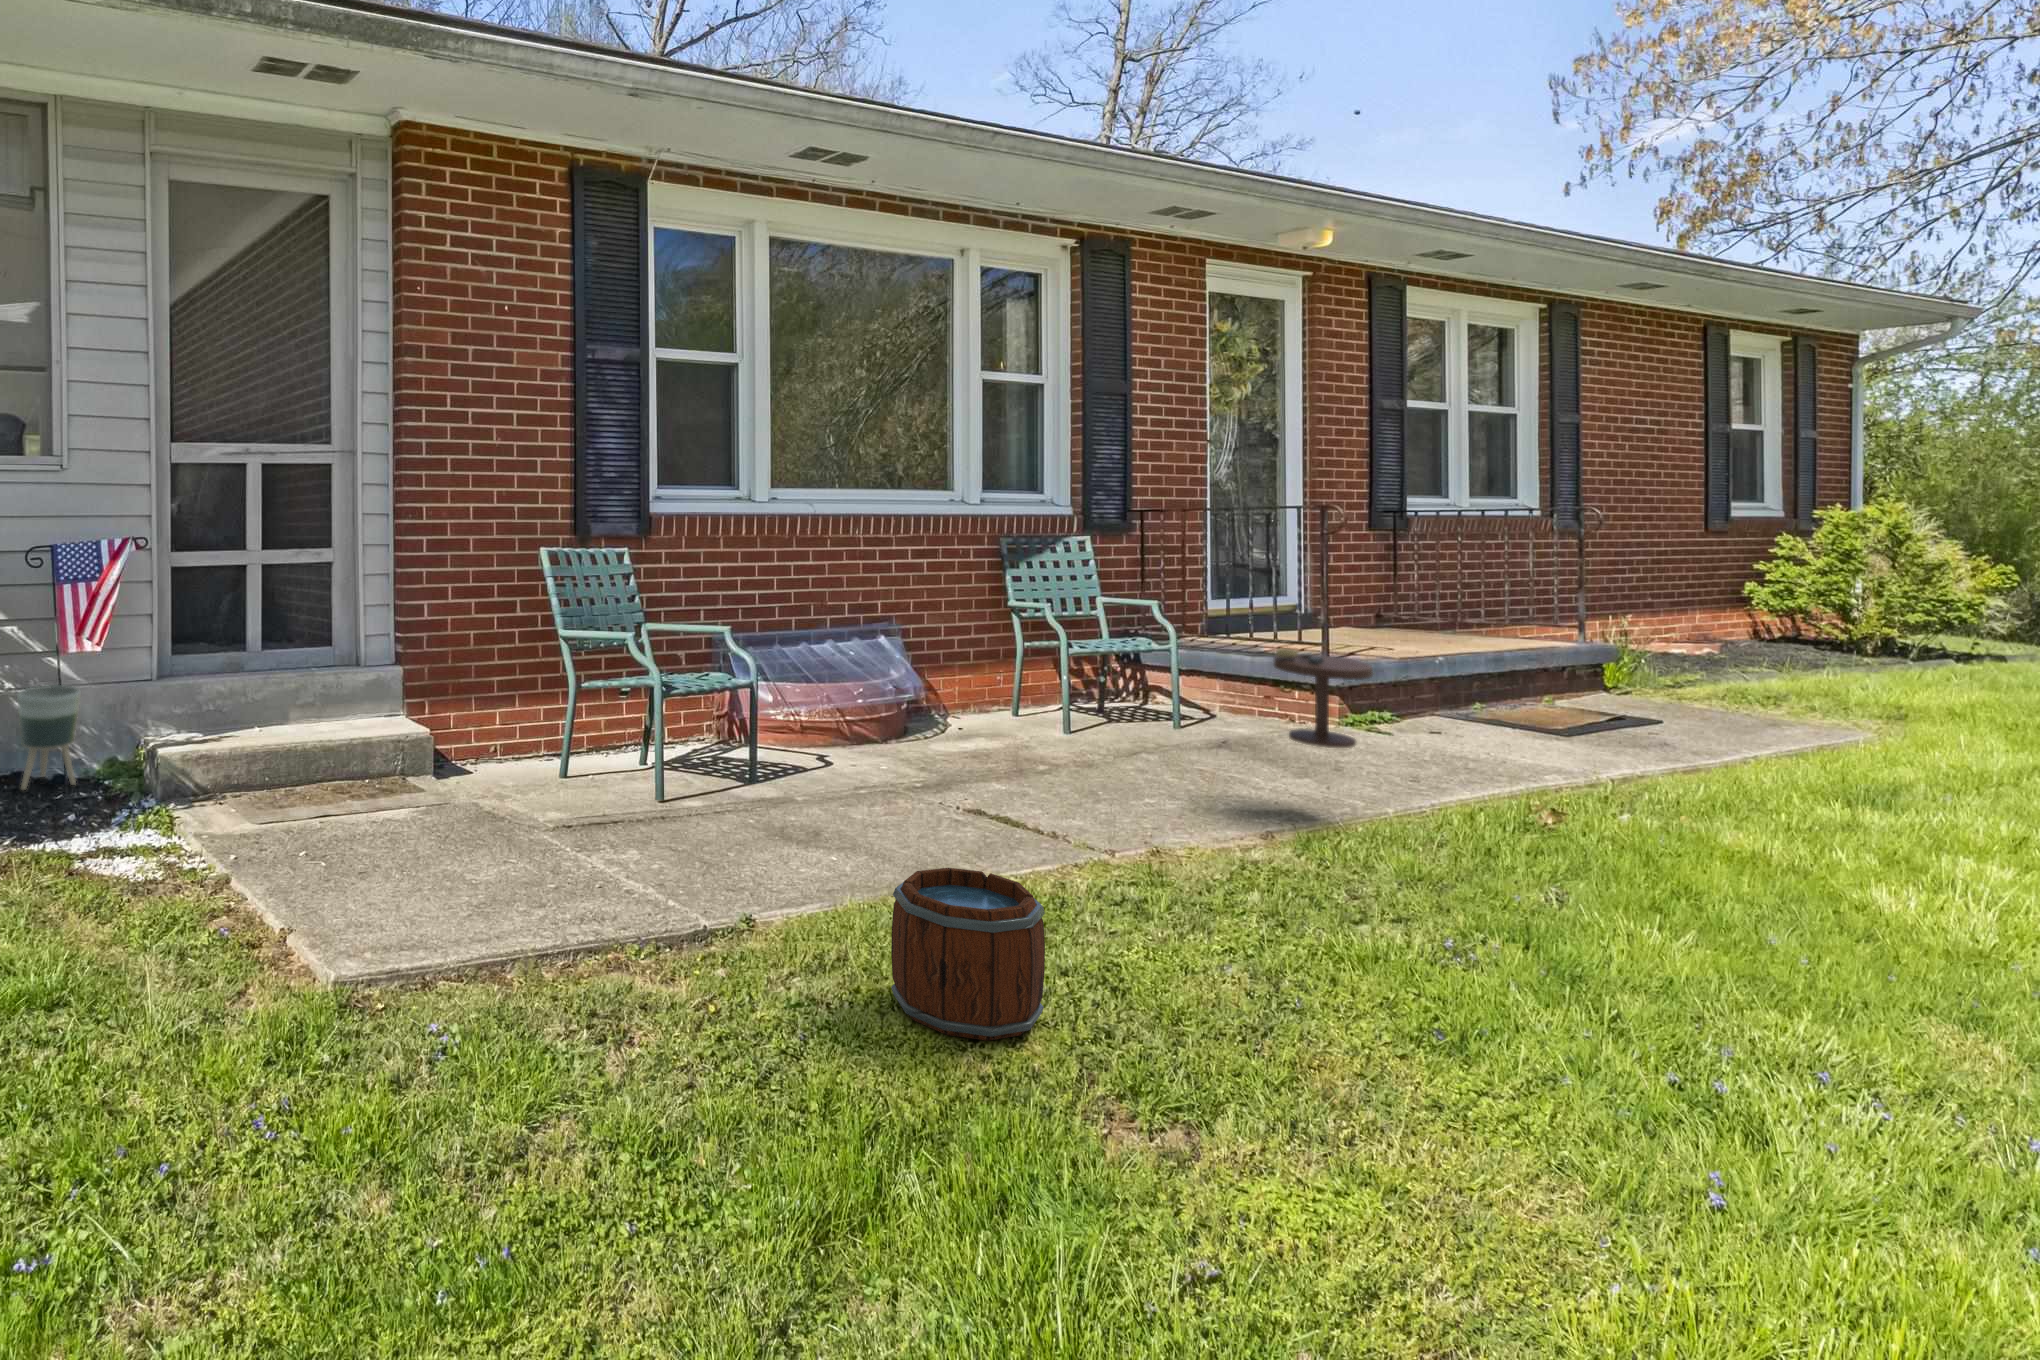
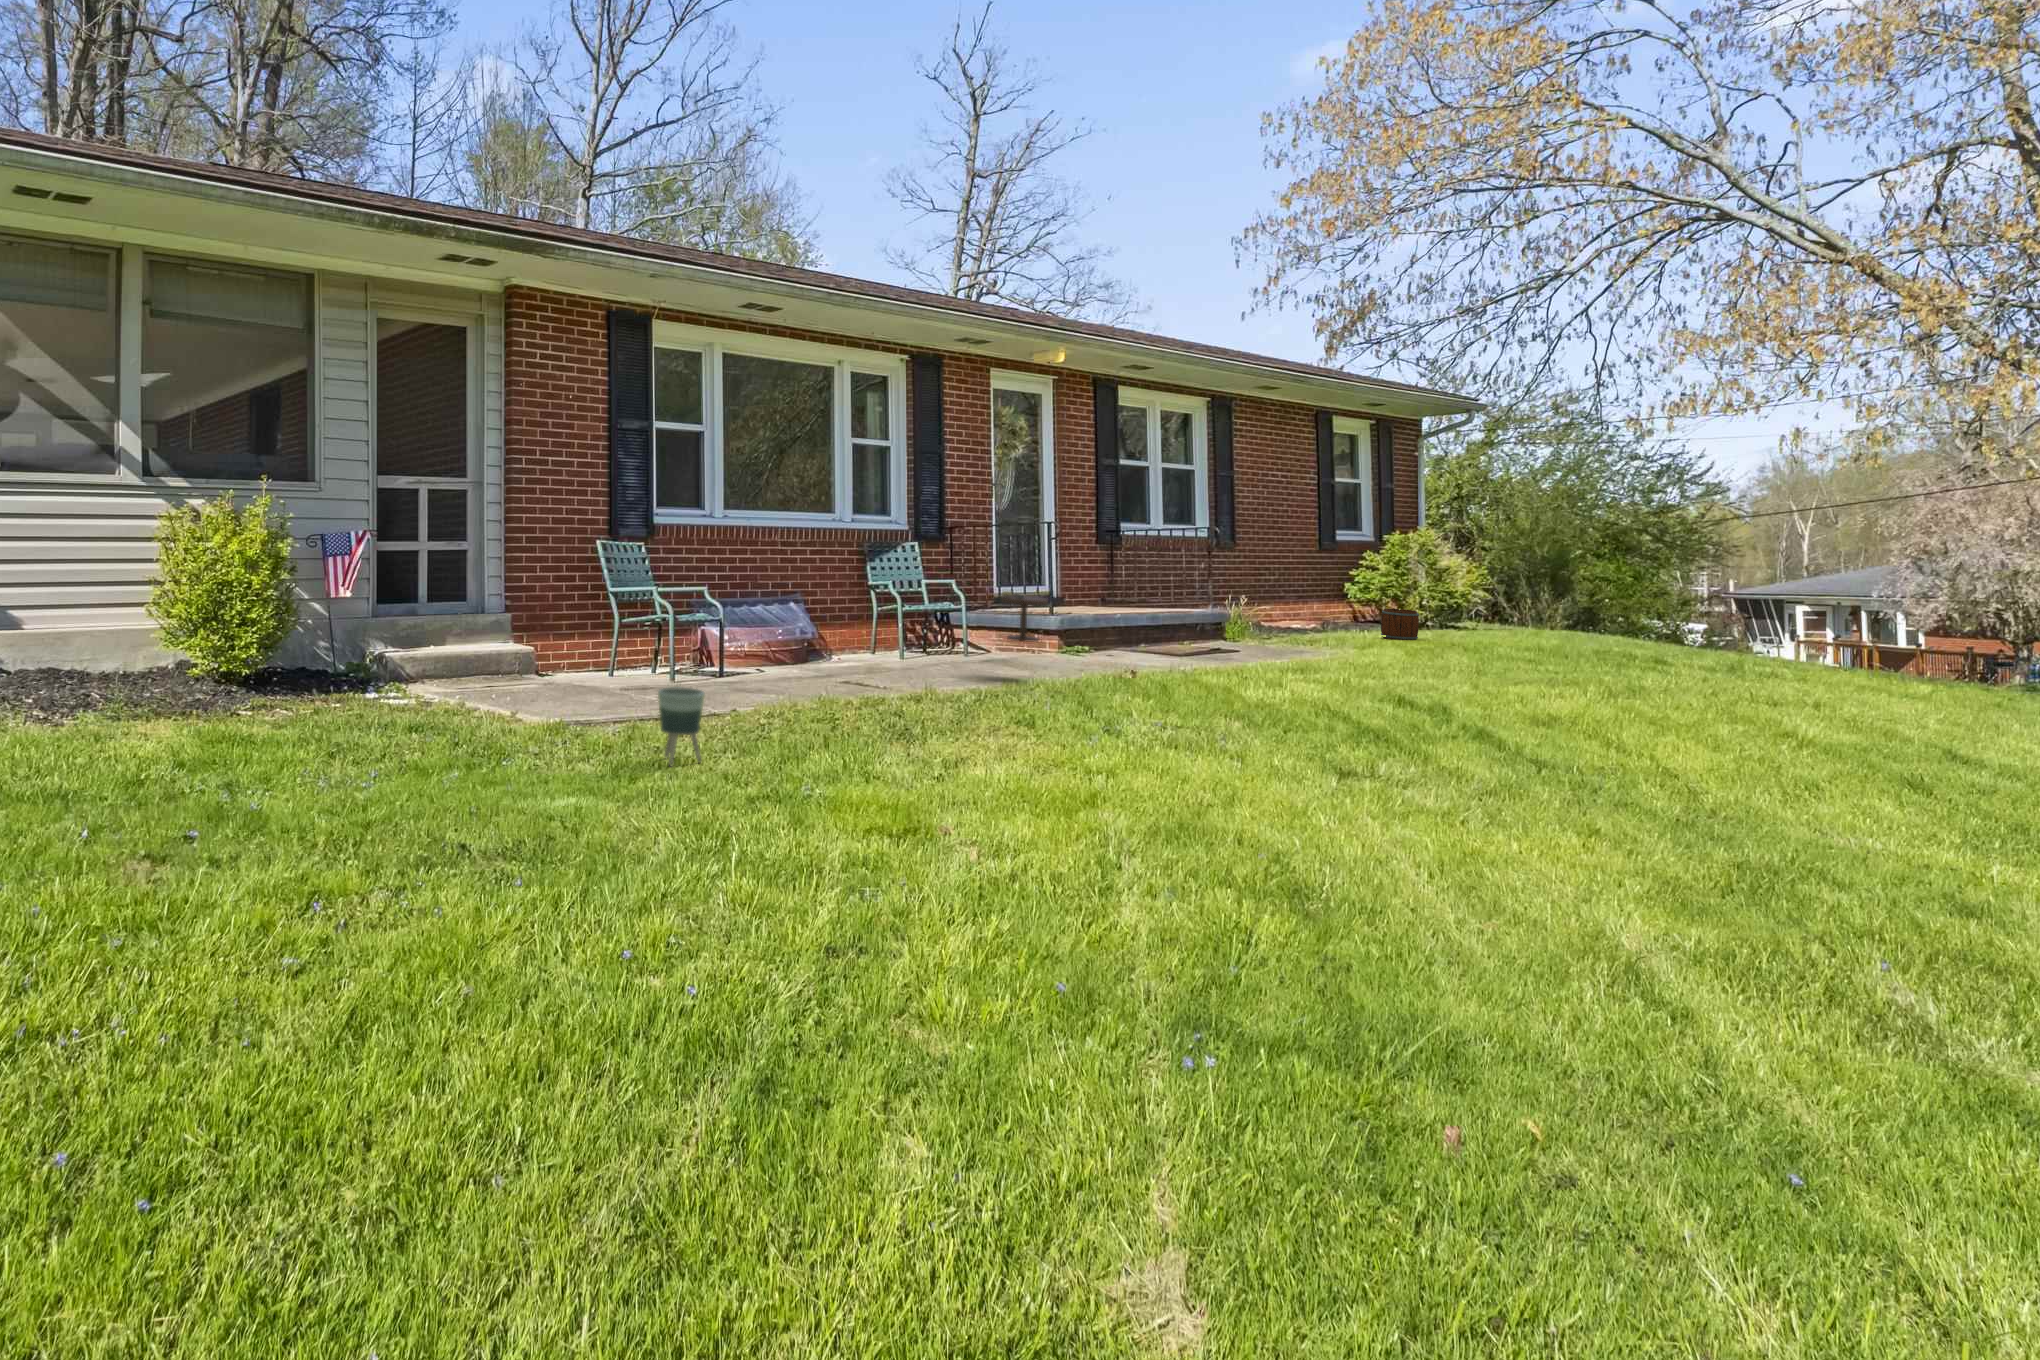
planter: present [17,685,81,790] -> present [658,687,705,766]
bucket: present [891,868,1045,1041] -> present [1381,608,1419,640]

